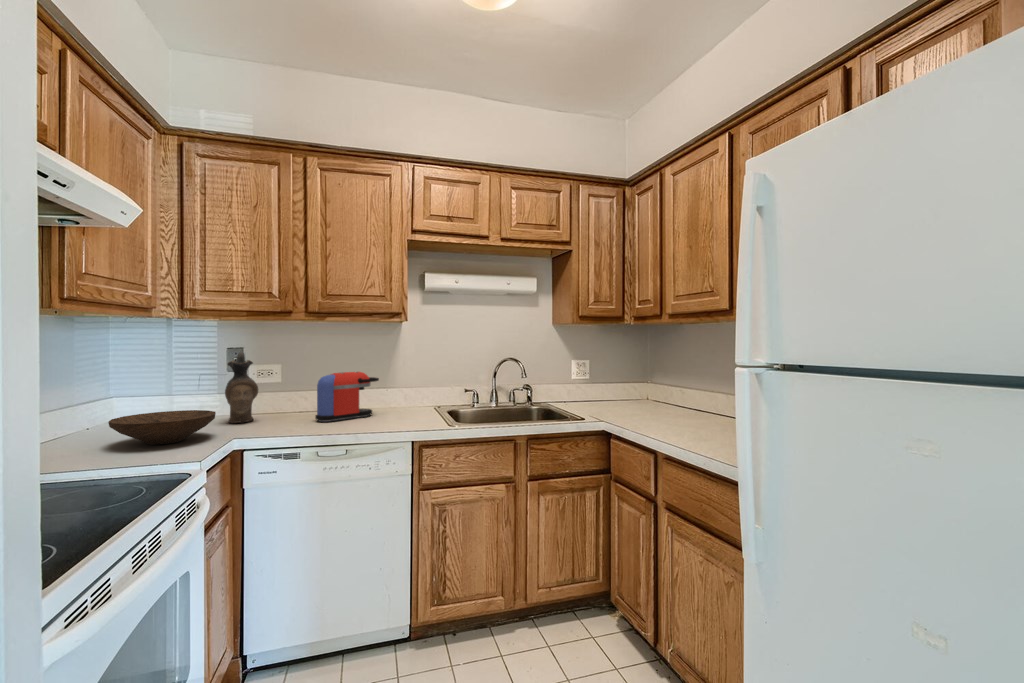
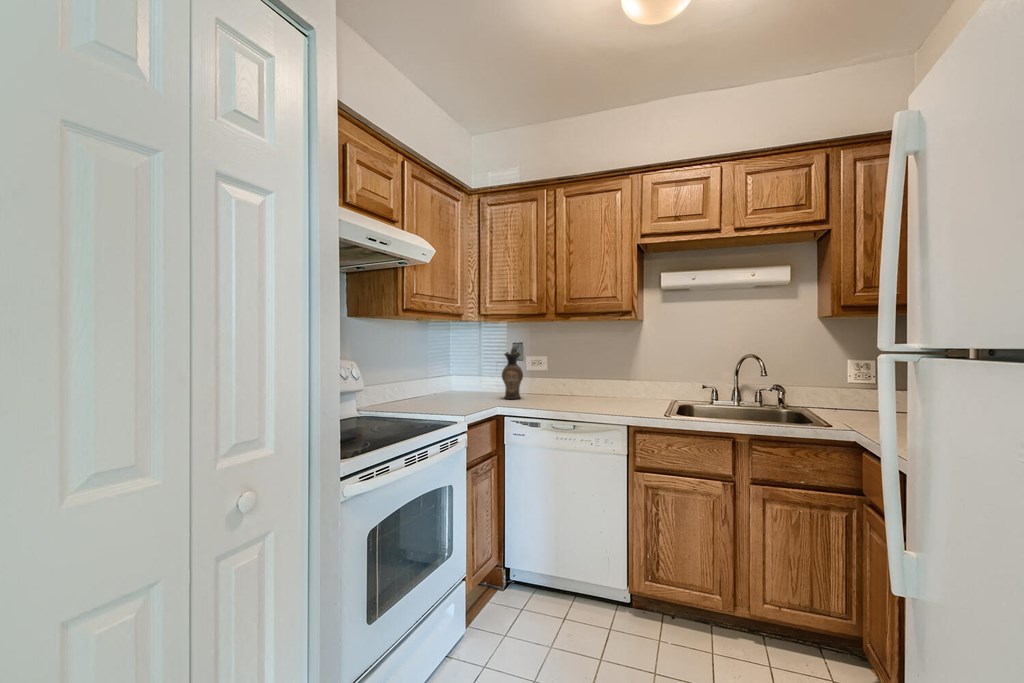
coffee maker: present [315,372,379,422] -> none [560,364,614,403]
wooden bowl: present [108,410,216,445] -> none [432,385,490,405]

